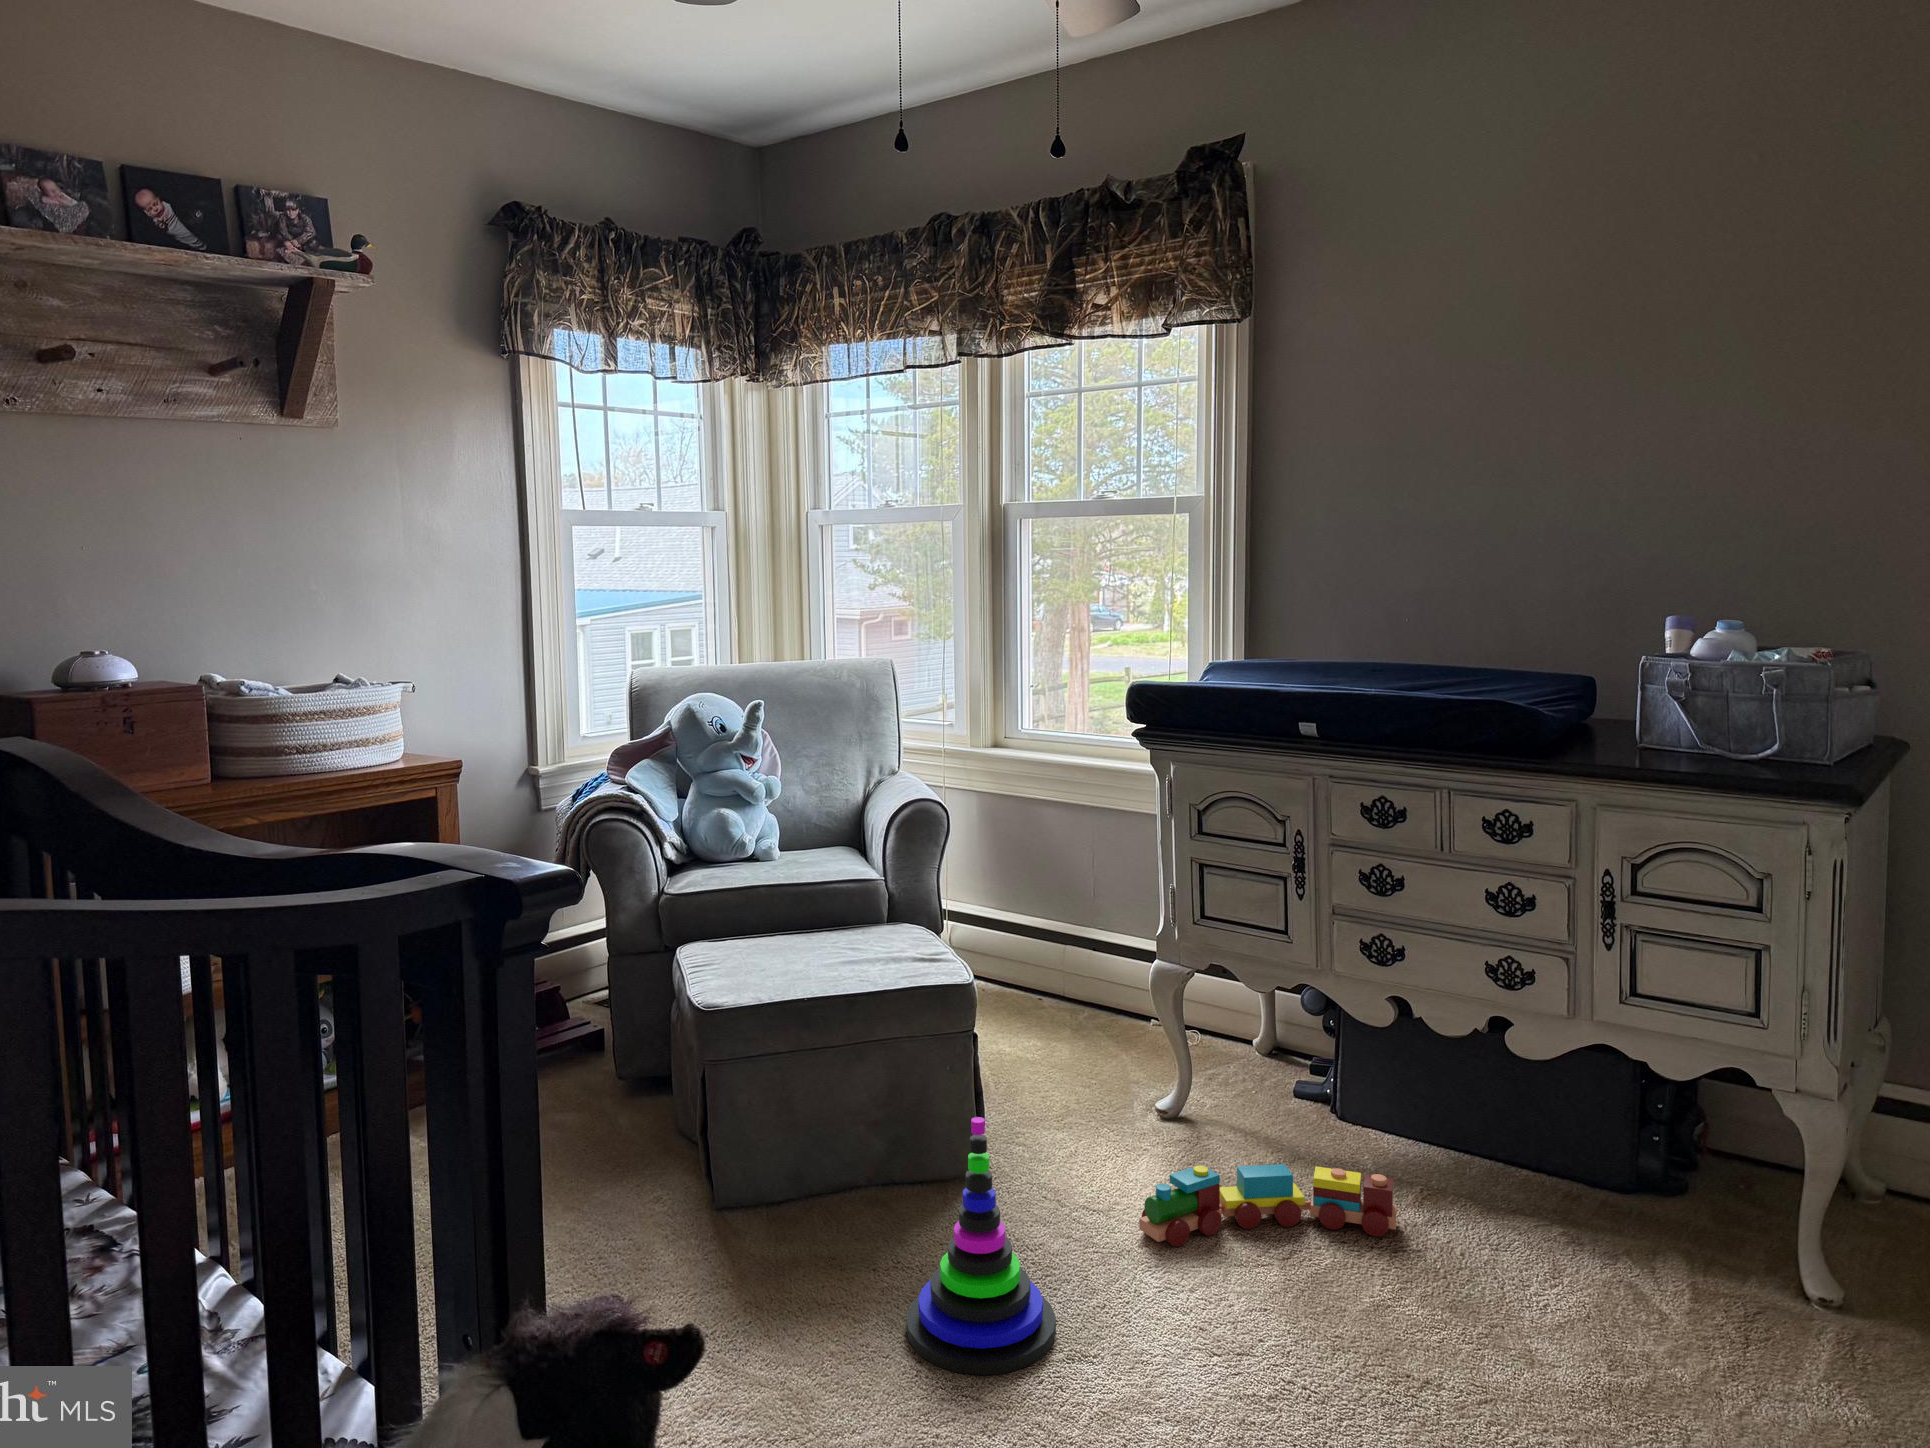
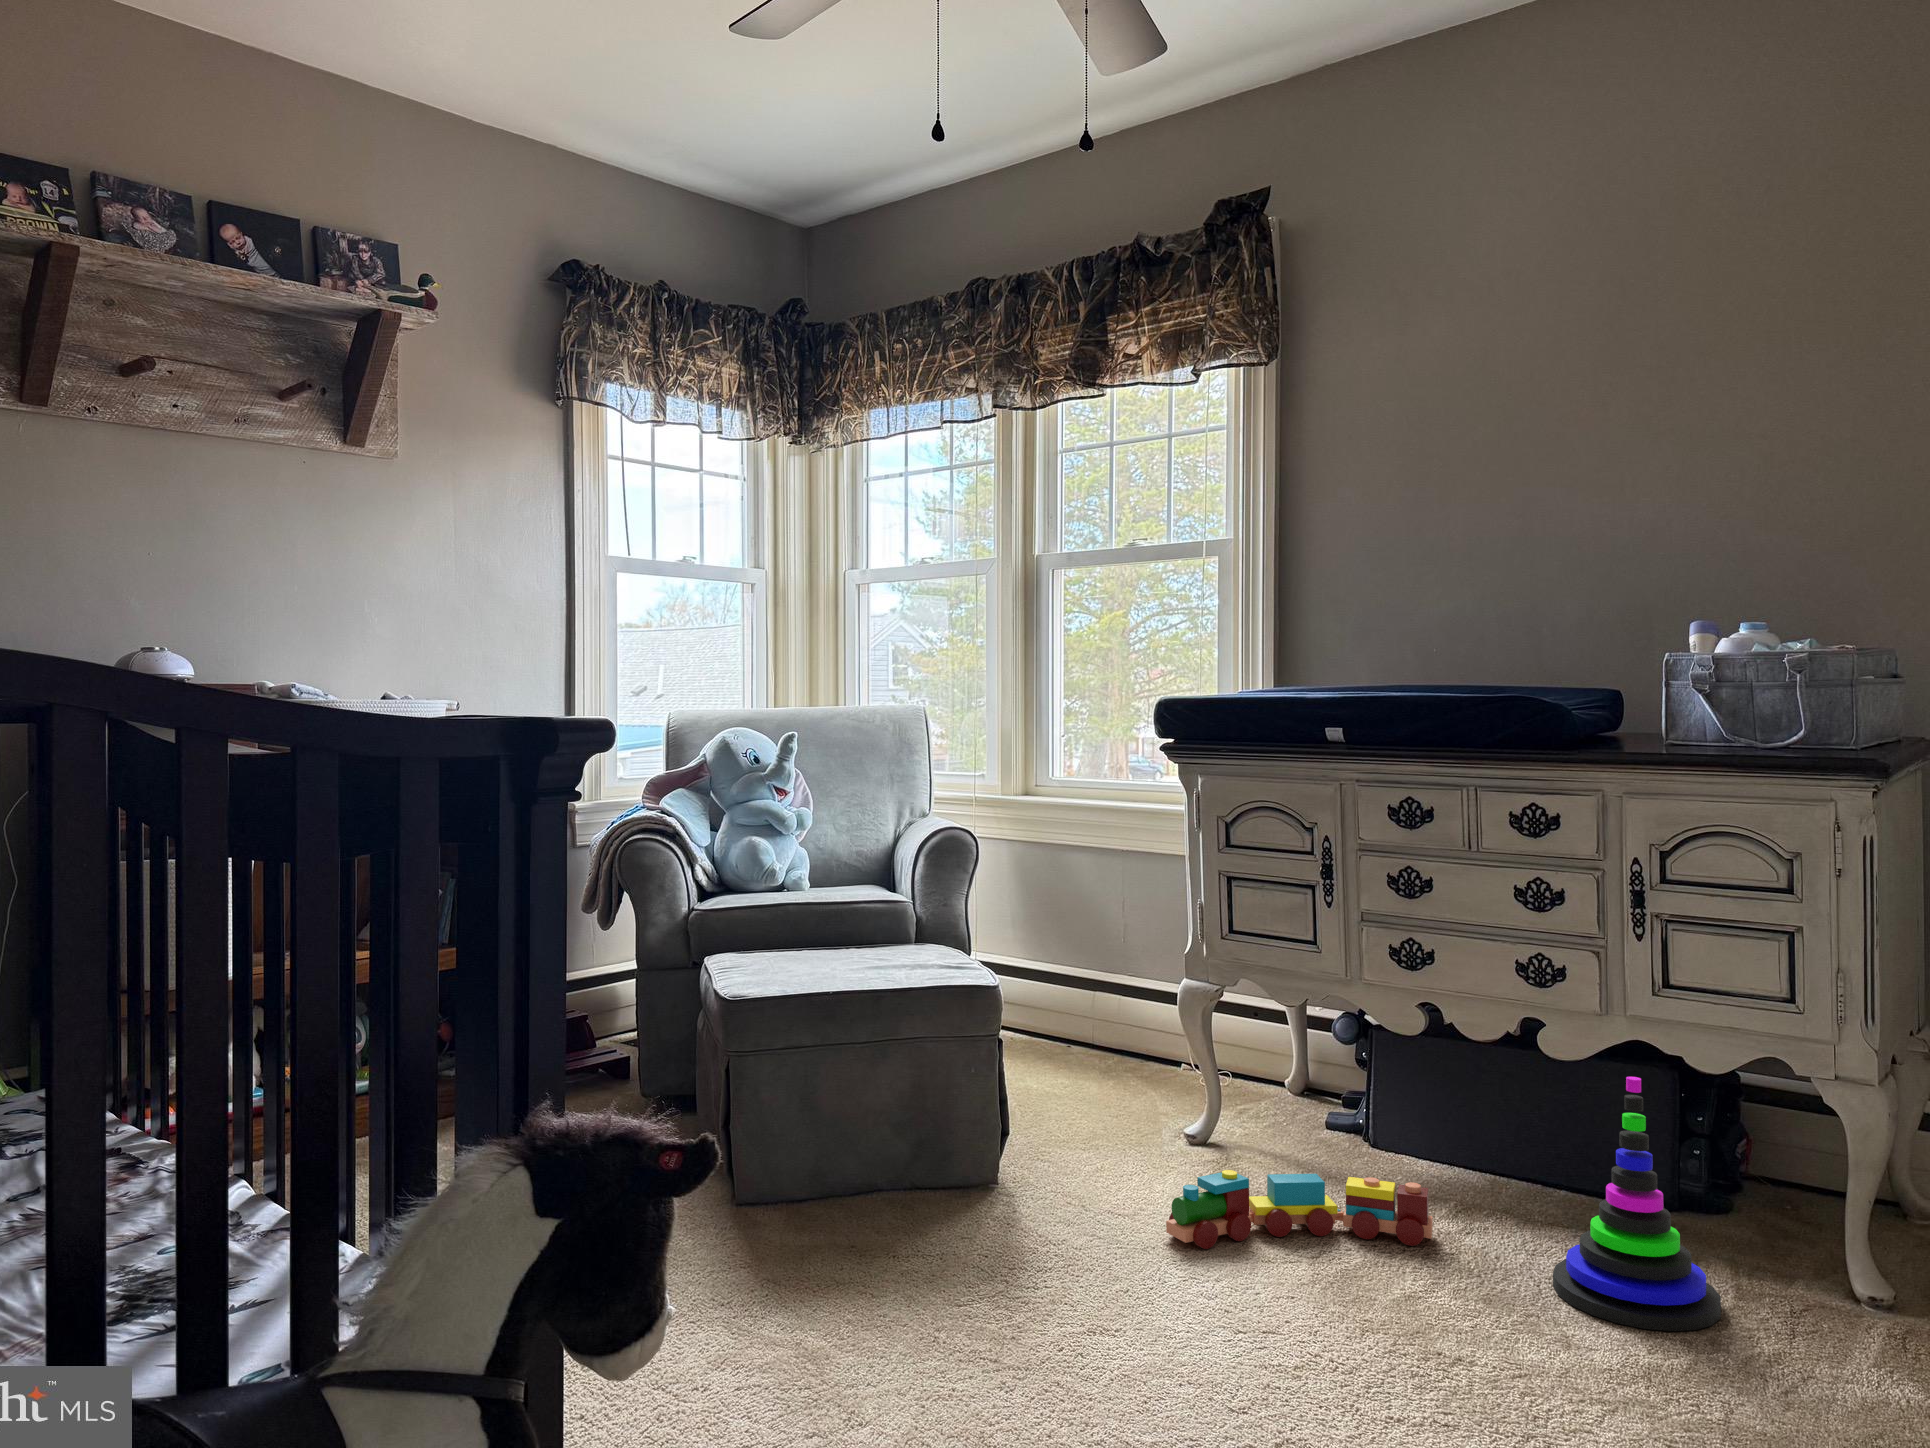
stacking toy: present [906,1117,1056,1375] -> present [1553,1076,1721,1331]

